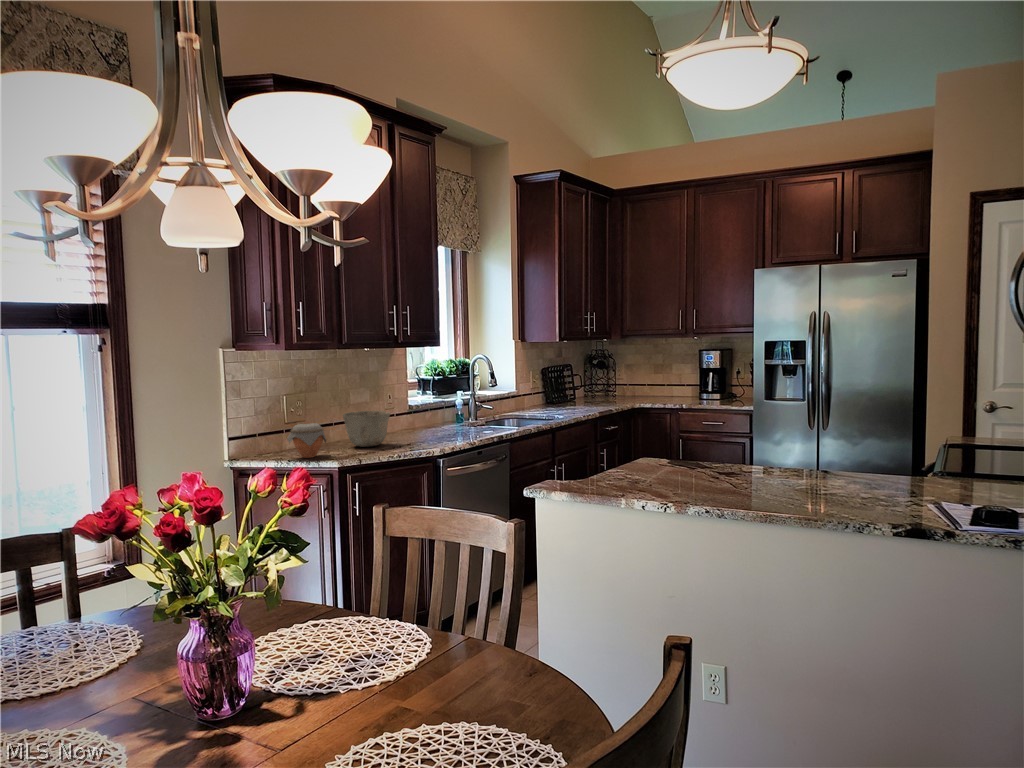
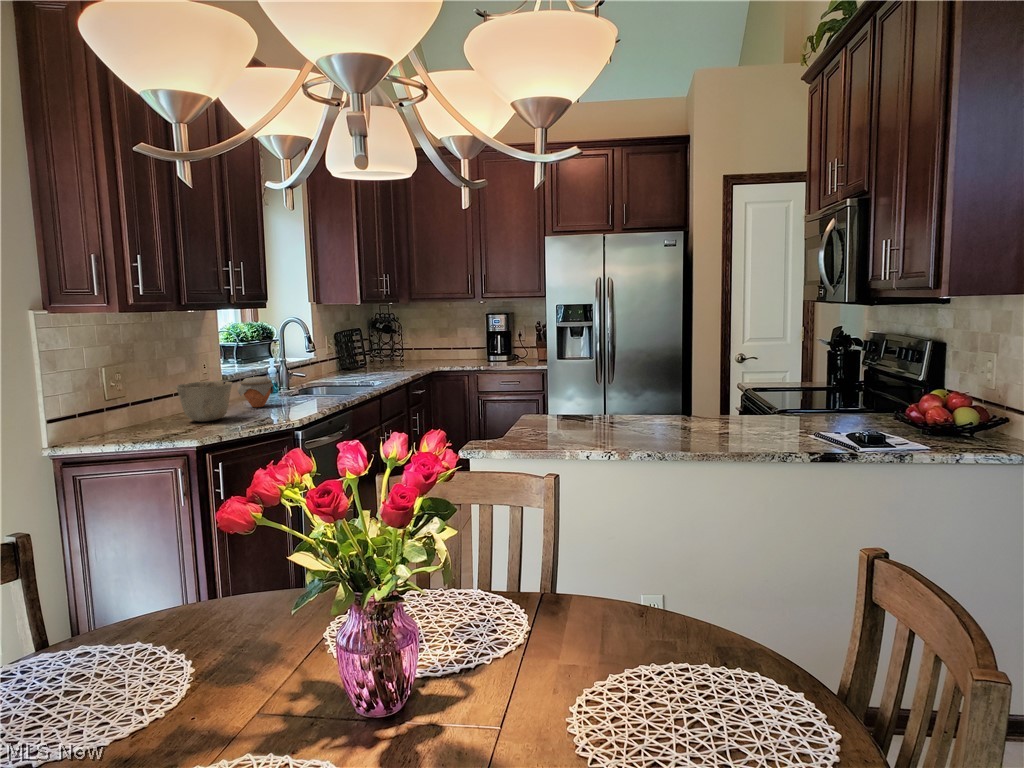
jar: present [287,423,326,458] -> present [238,377,274,407]

